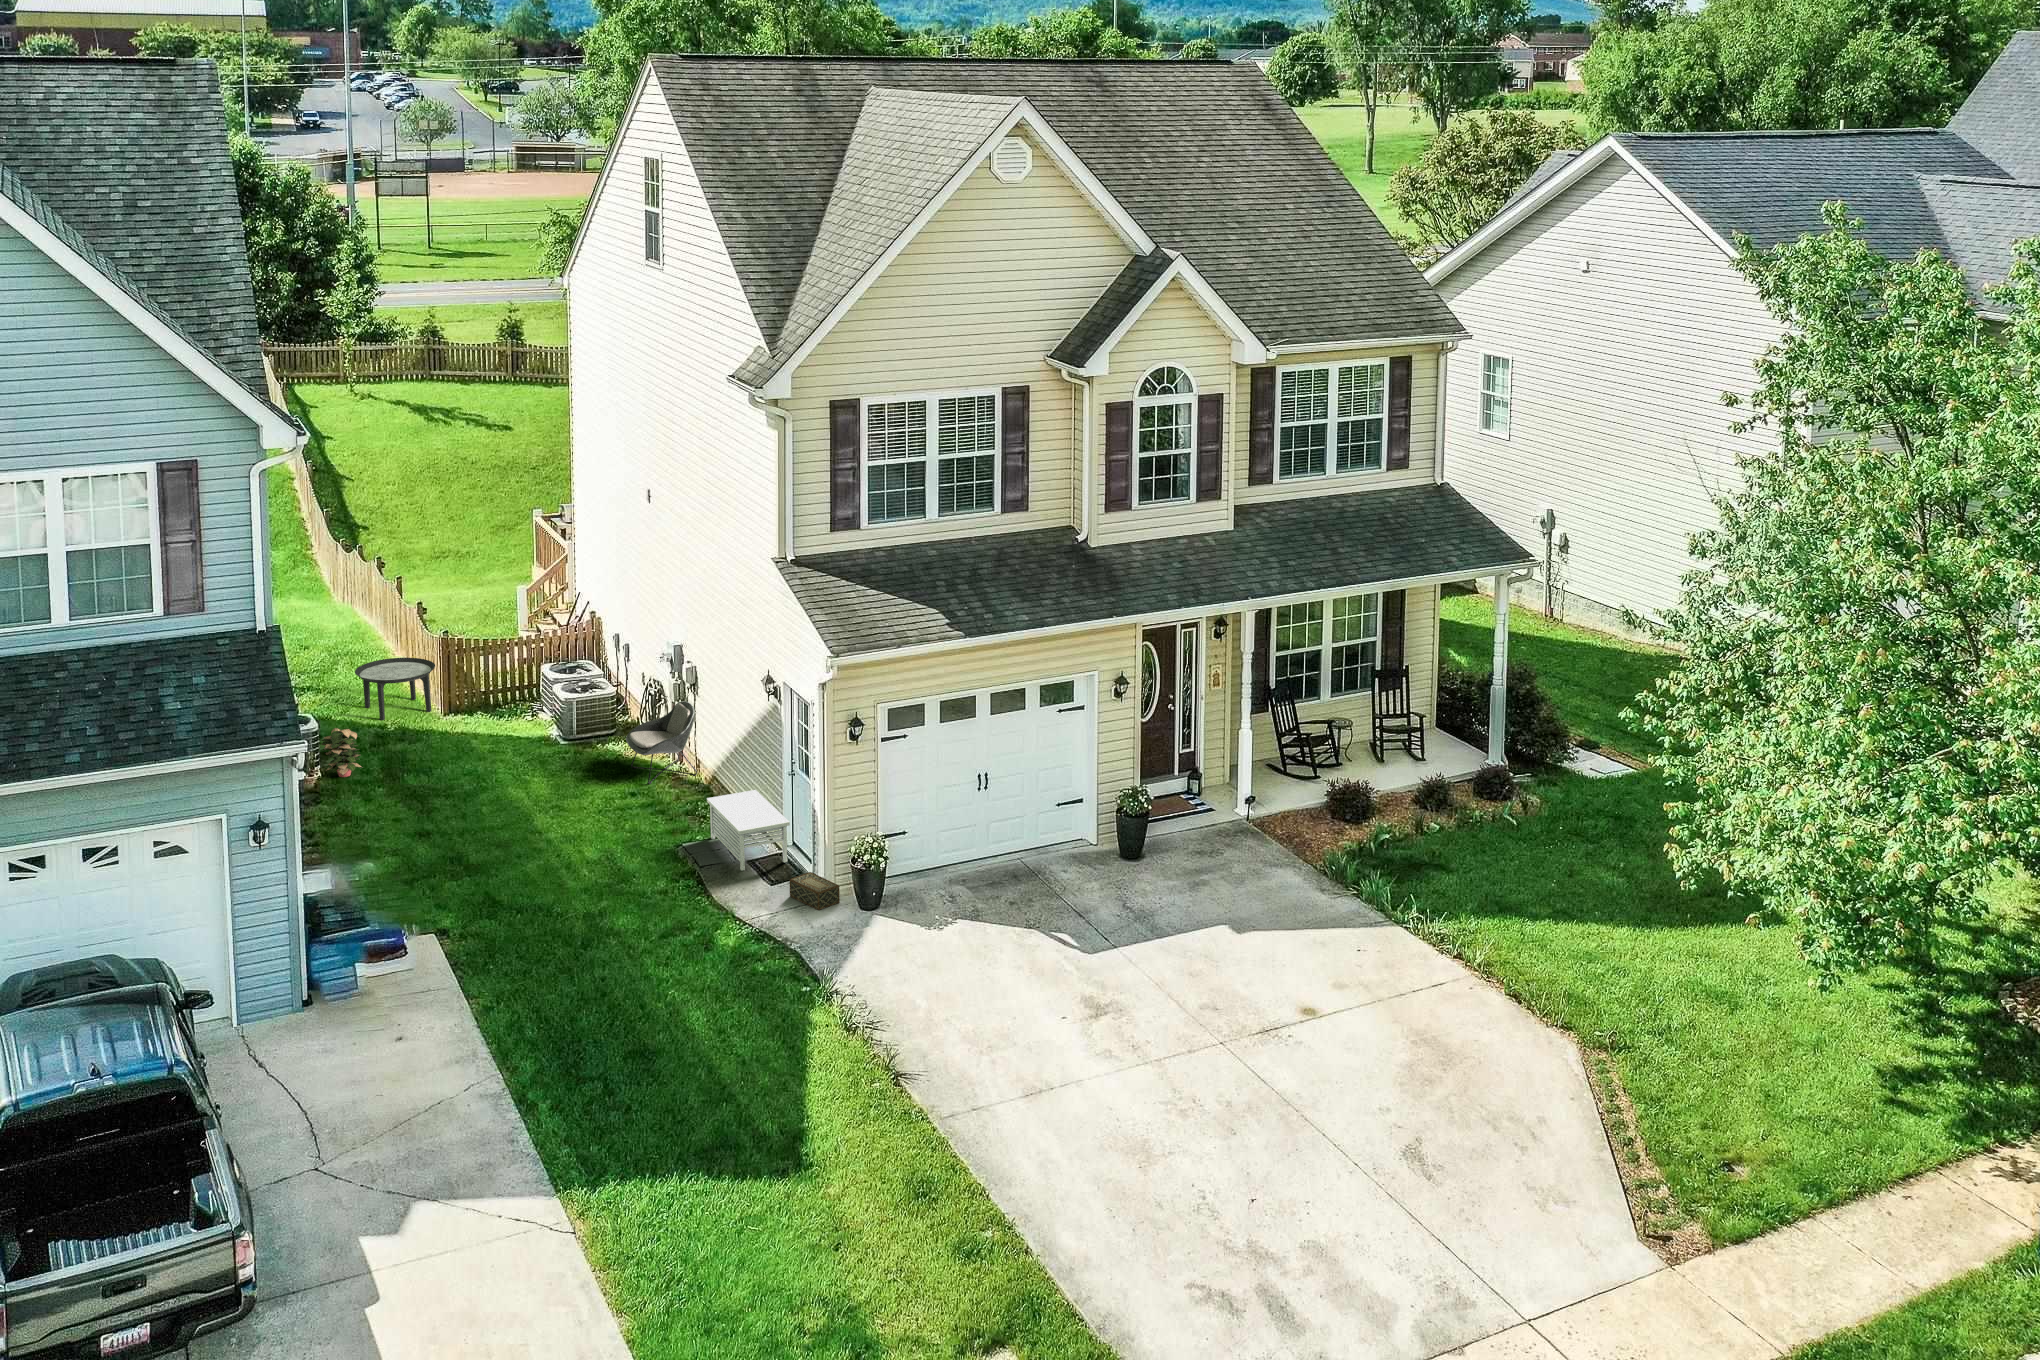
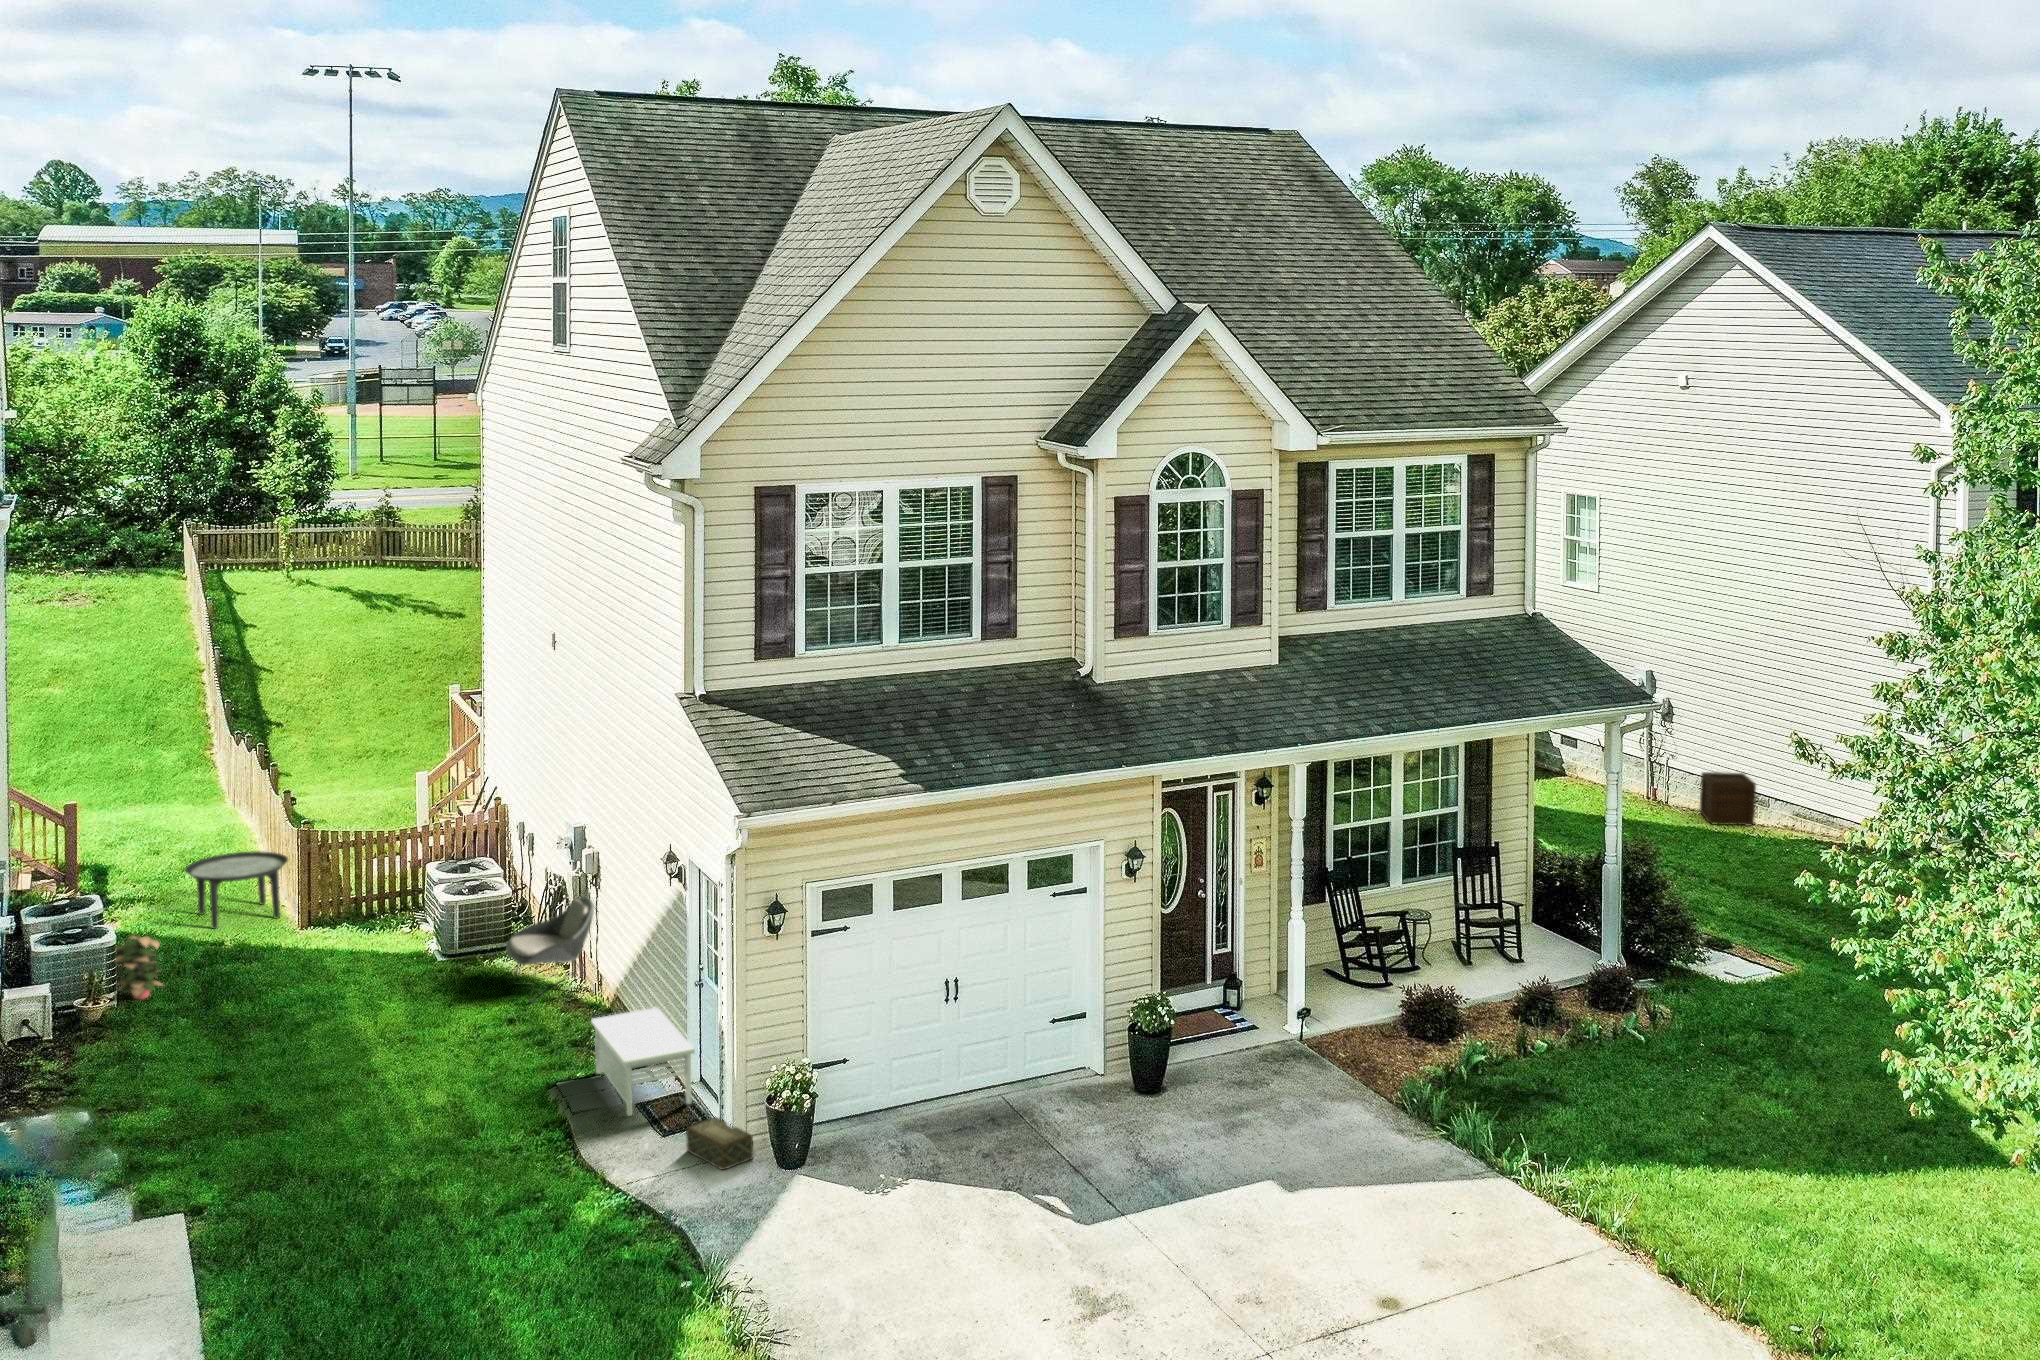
wooden crate: none [1588,599,1635,645] -> present [1700,772,1756,825]

